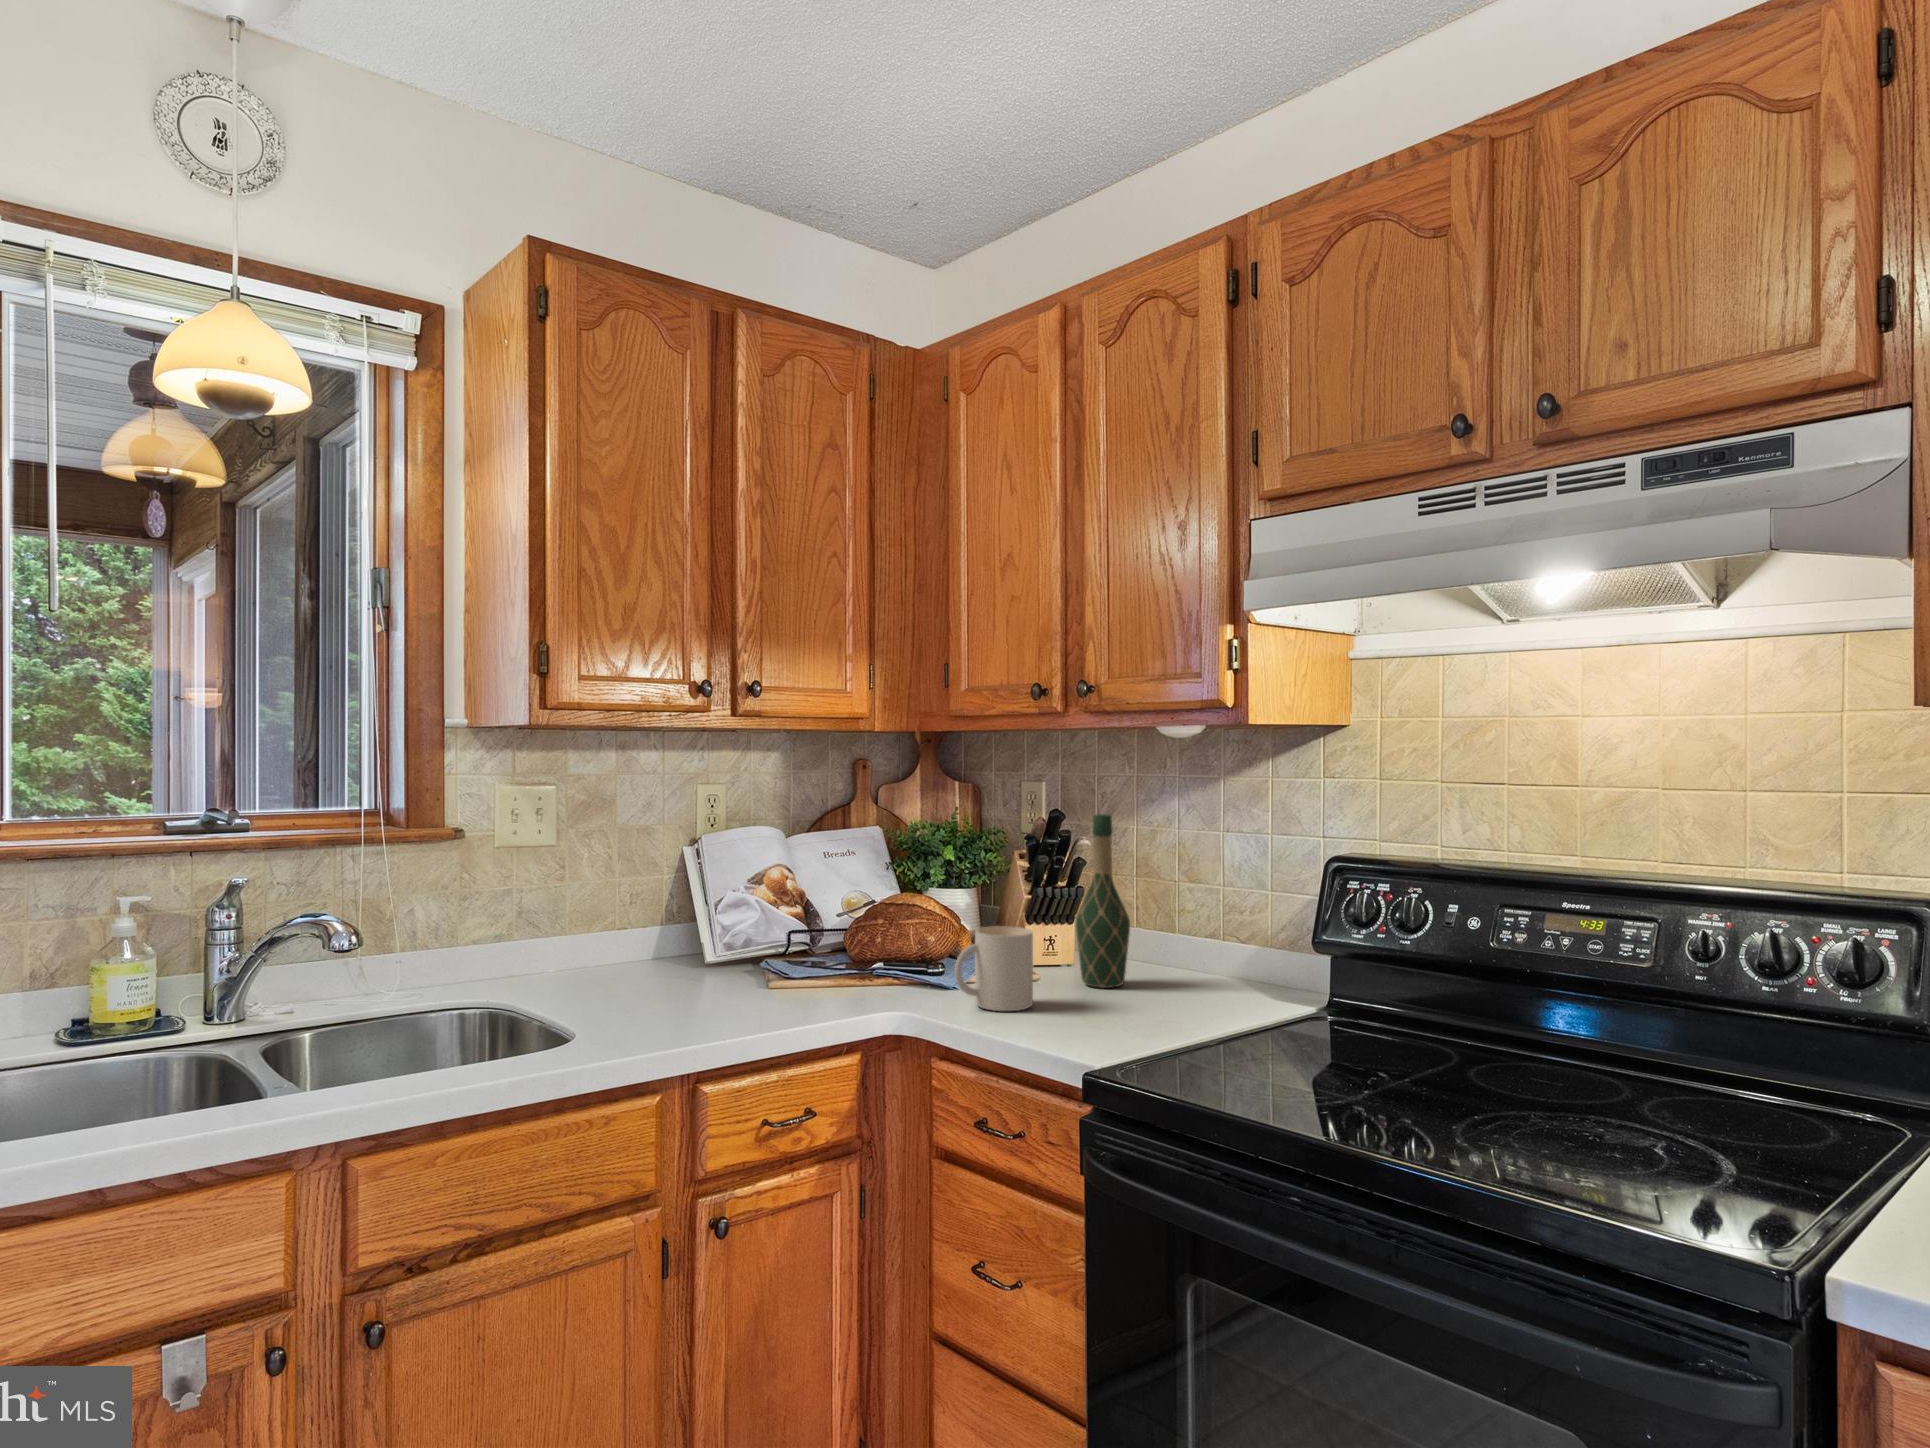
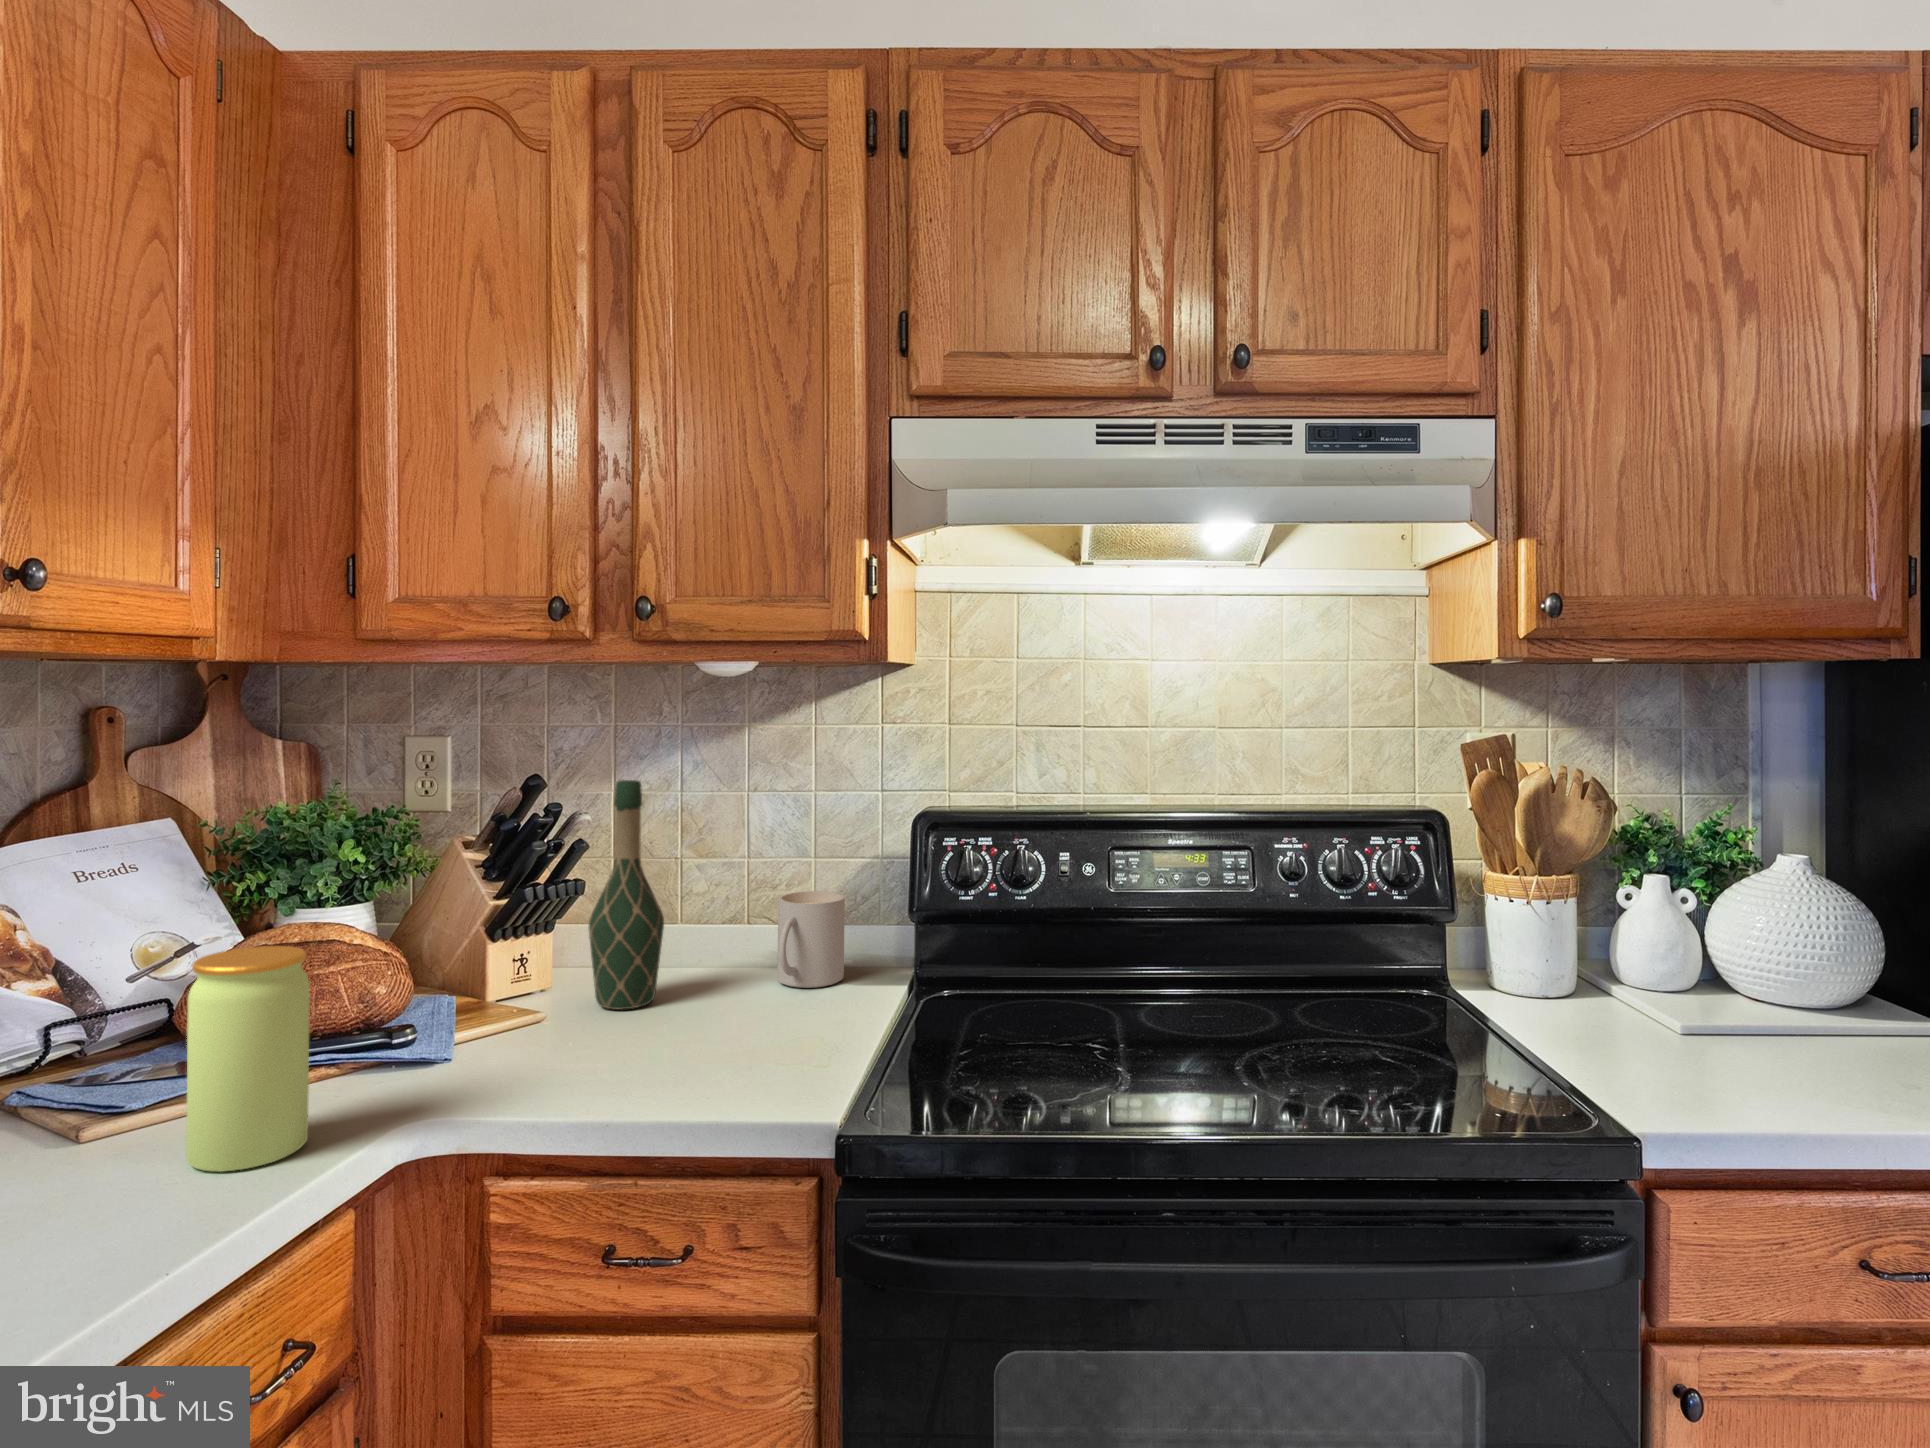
jar: none [790,891,848,1012] -> present [186,946,310,1172]
mug: present [955,926,1033,1011] -> present [777,891,845,988]

